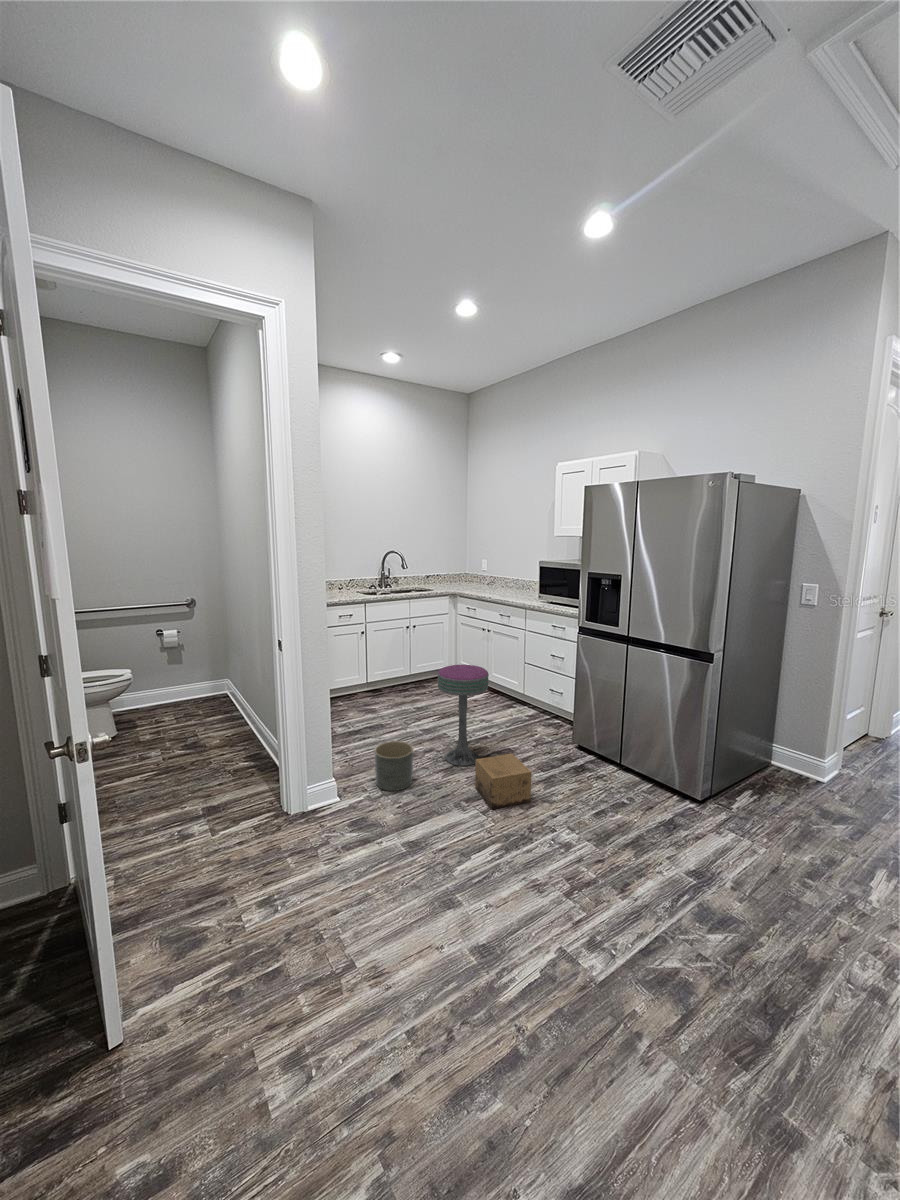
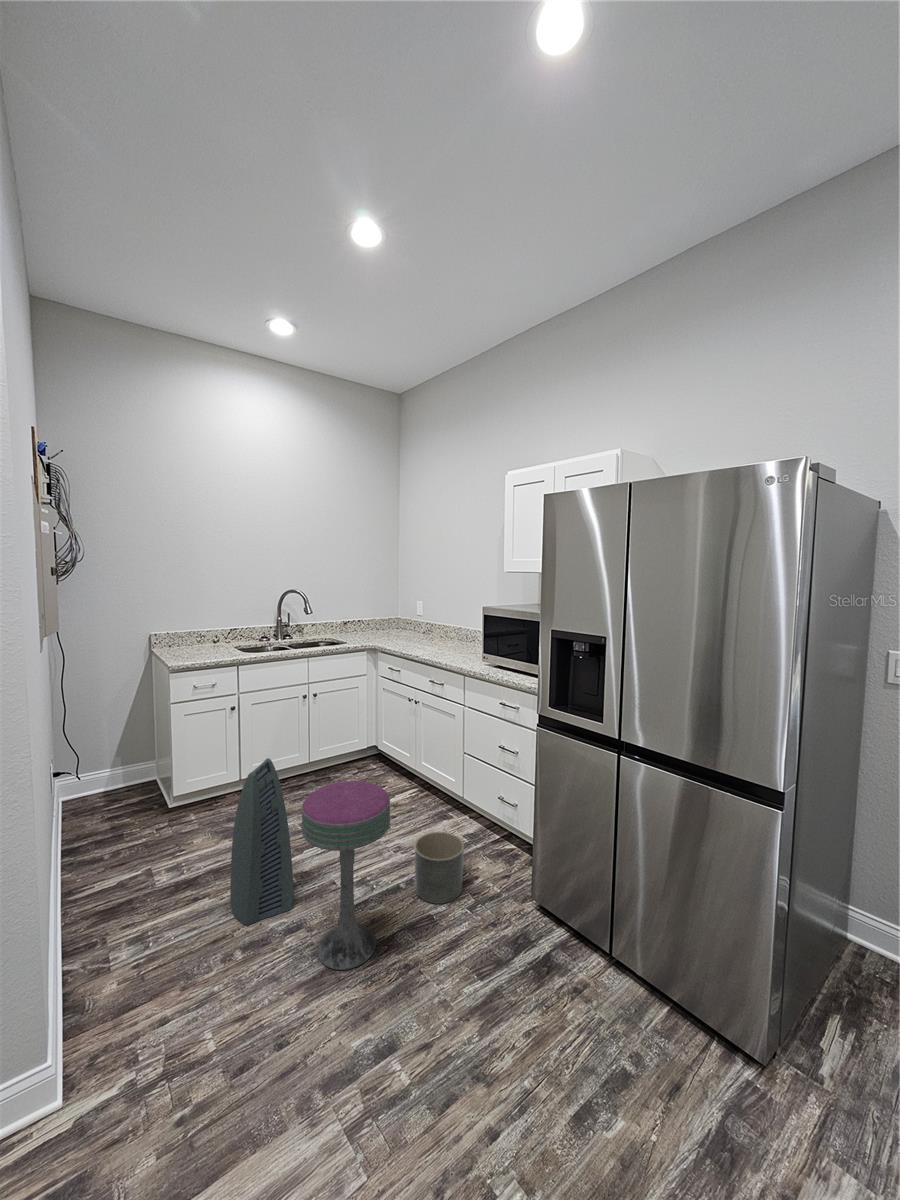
air purifier: none [386,654,425,749] -> present [230,758,294,925]
planter: present [375,741,413,791] -> present [415,832,464,904]
cardboard box: present [475,754,531,810] -> none [352,963,452,1122]

